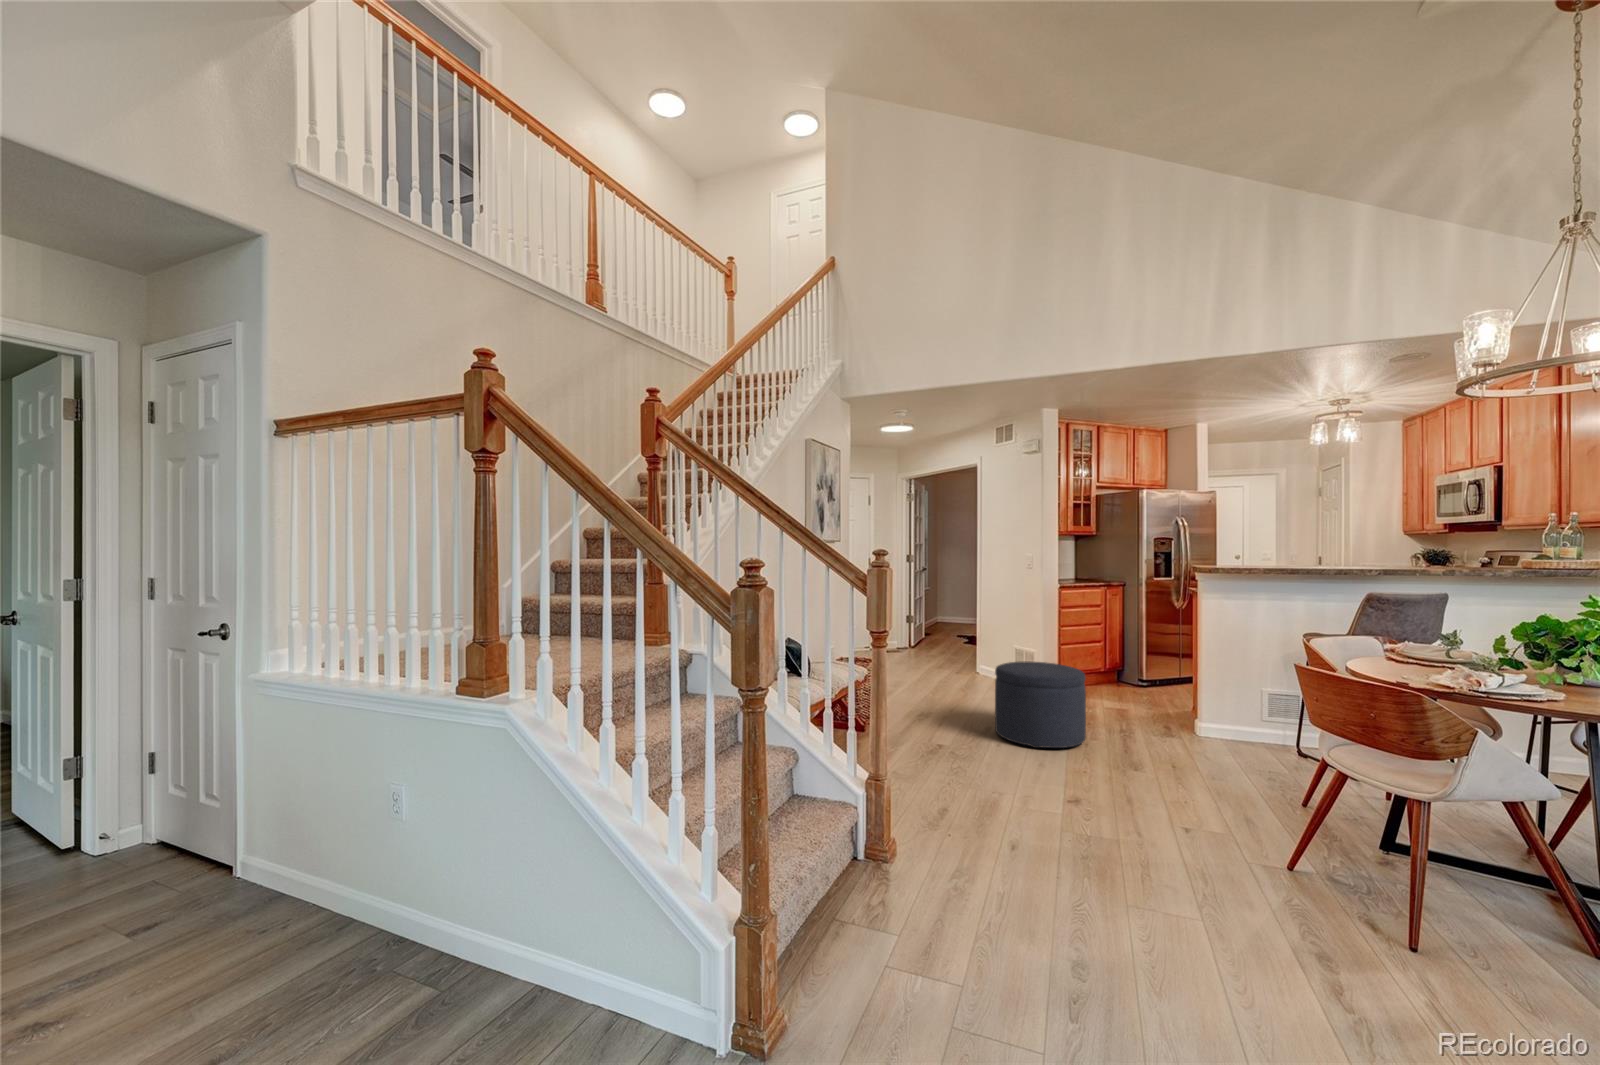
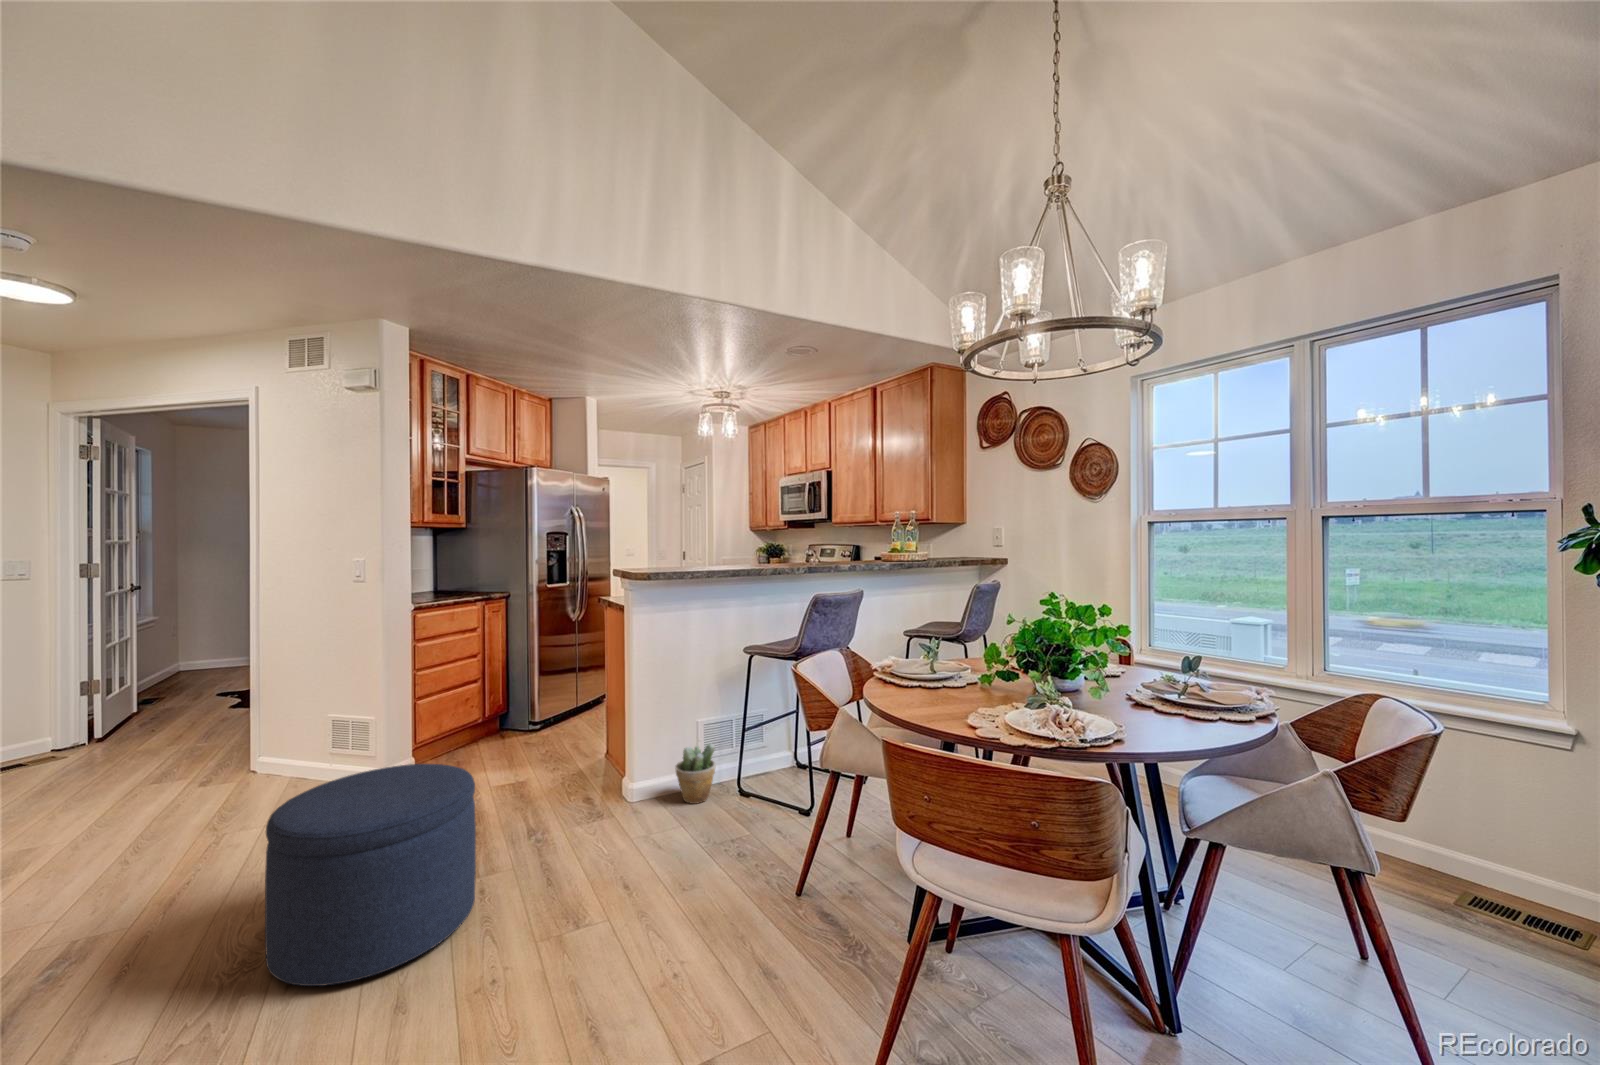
potted plant: none [1237,705,1275,750] -> present [675,744,716,804]

